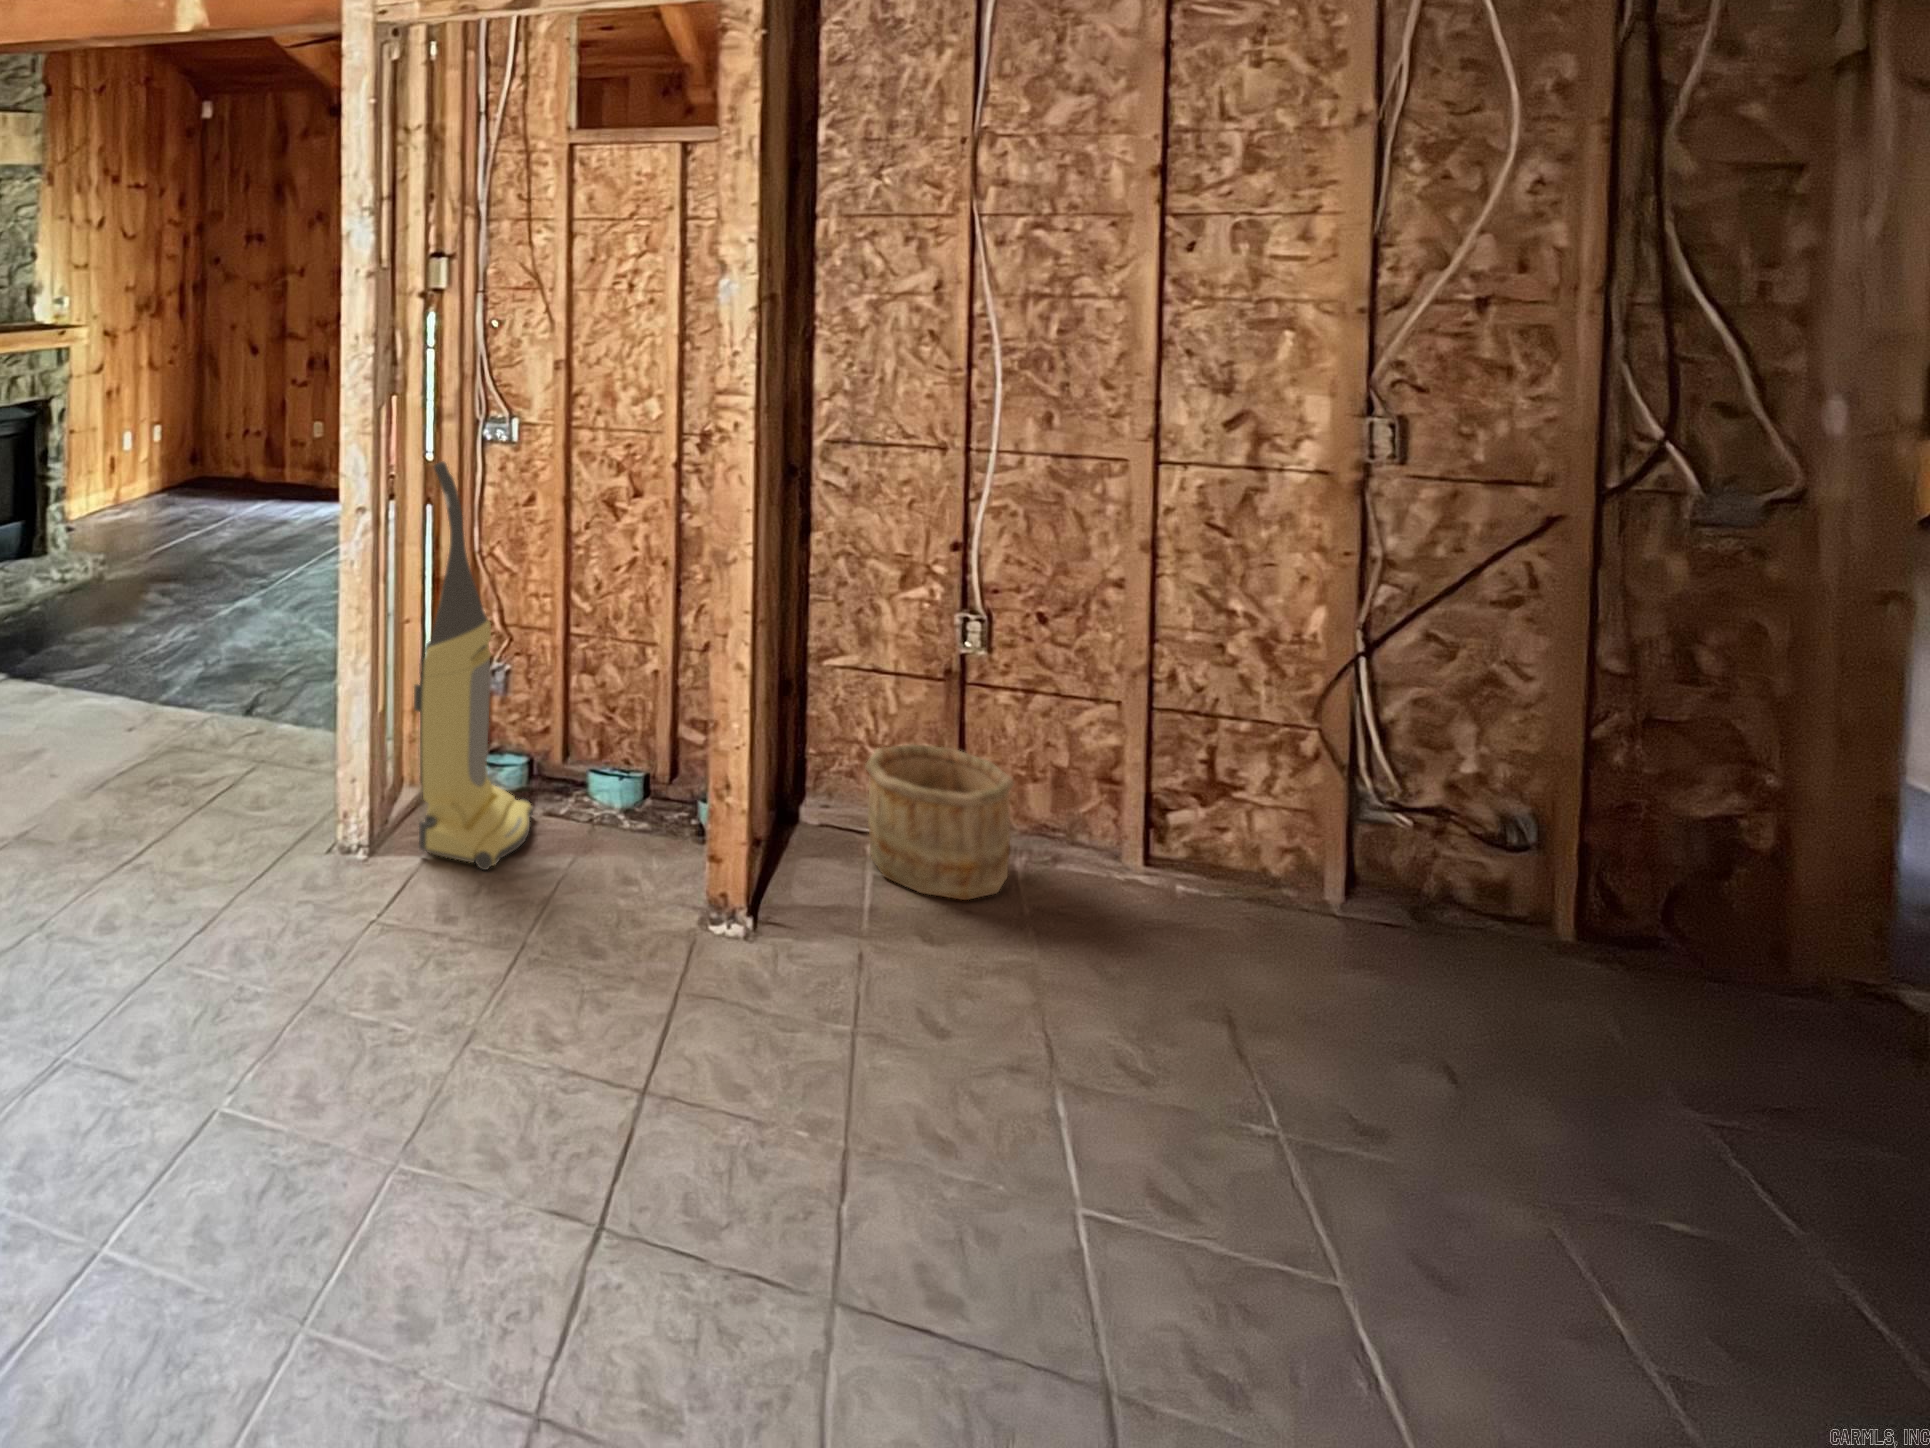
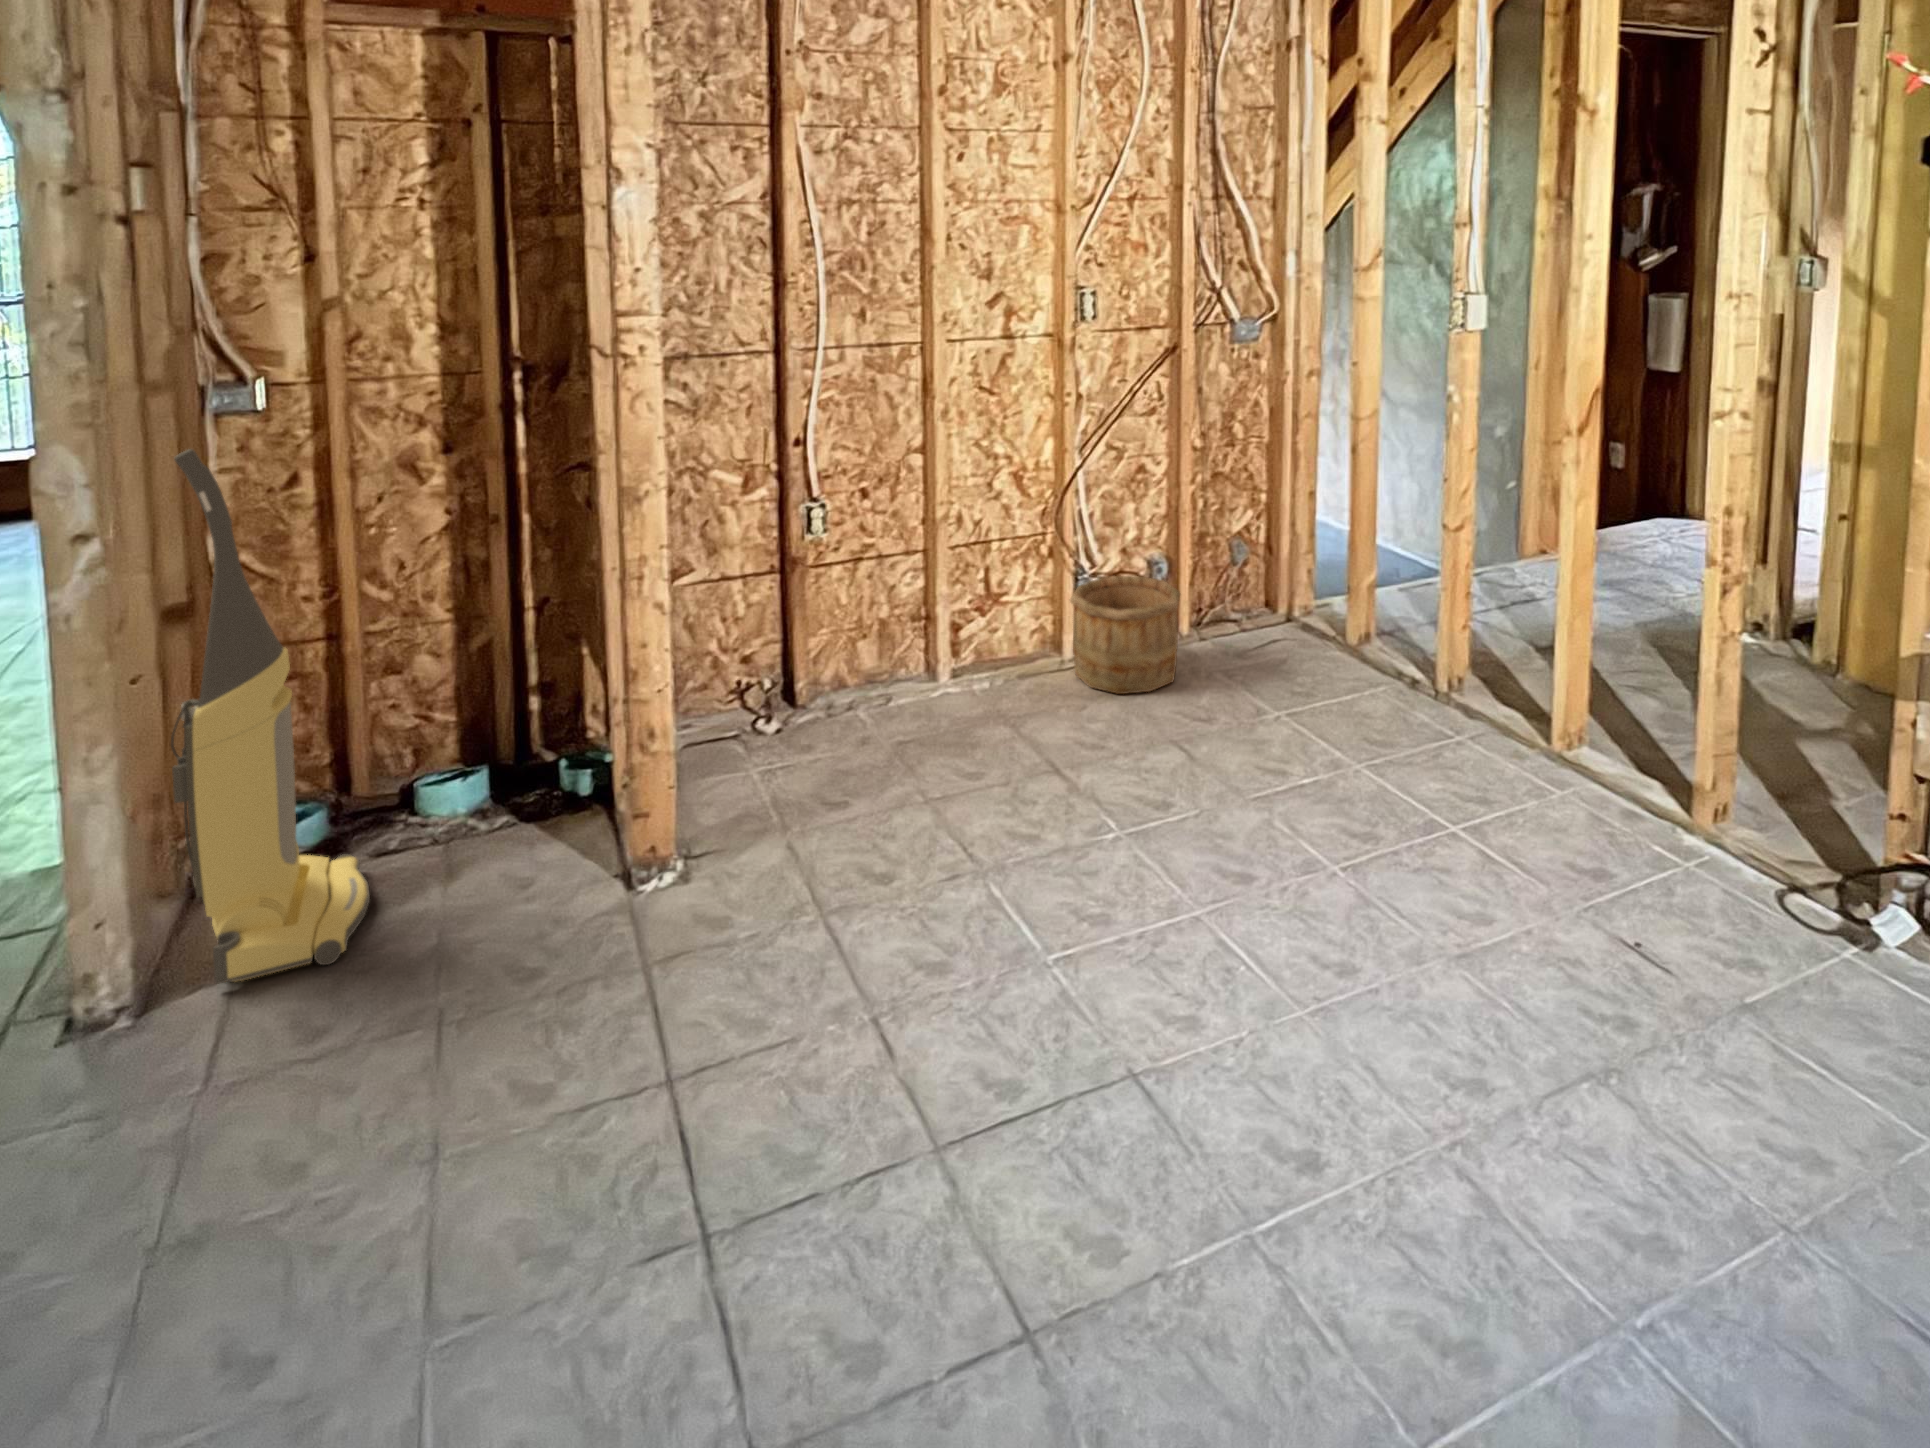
wooden bucket: present [865,744,1014,900] -> present [1070,576,1180,694]

